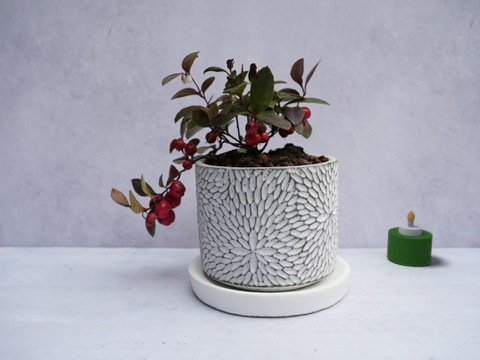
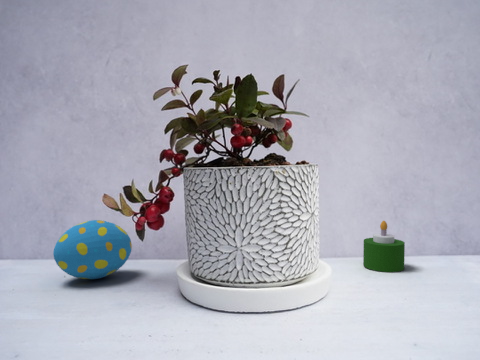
decorative egg: none [63,209,142,270] -> present [53,220,132,279]

